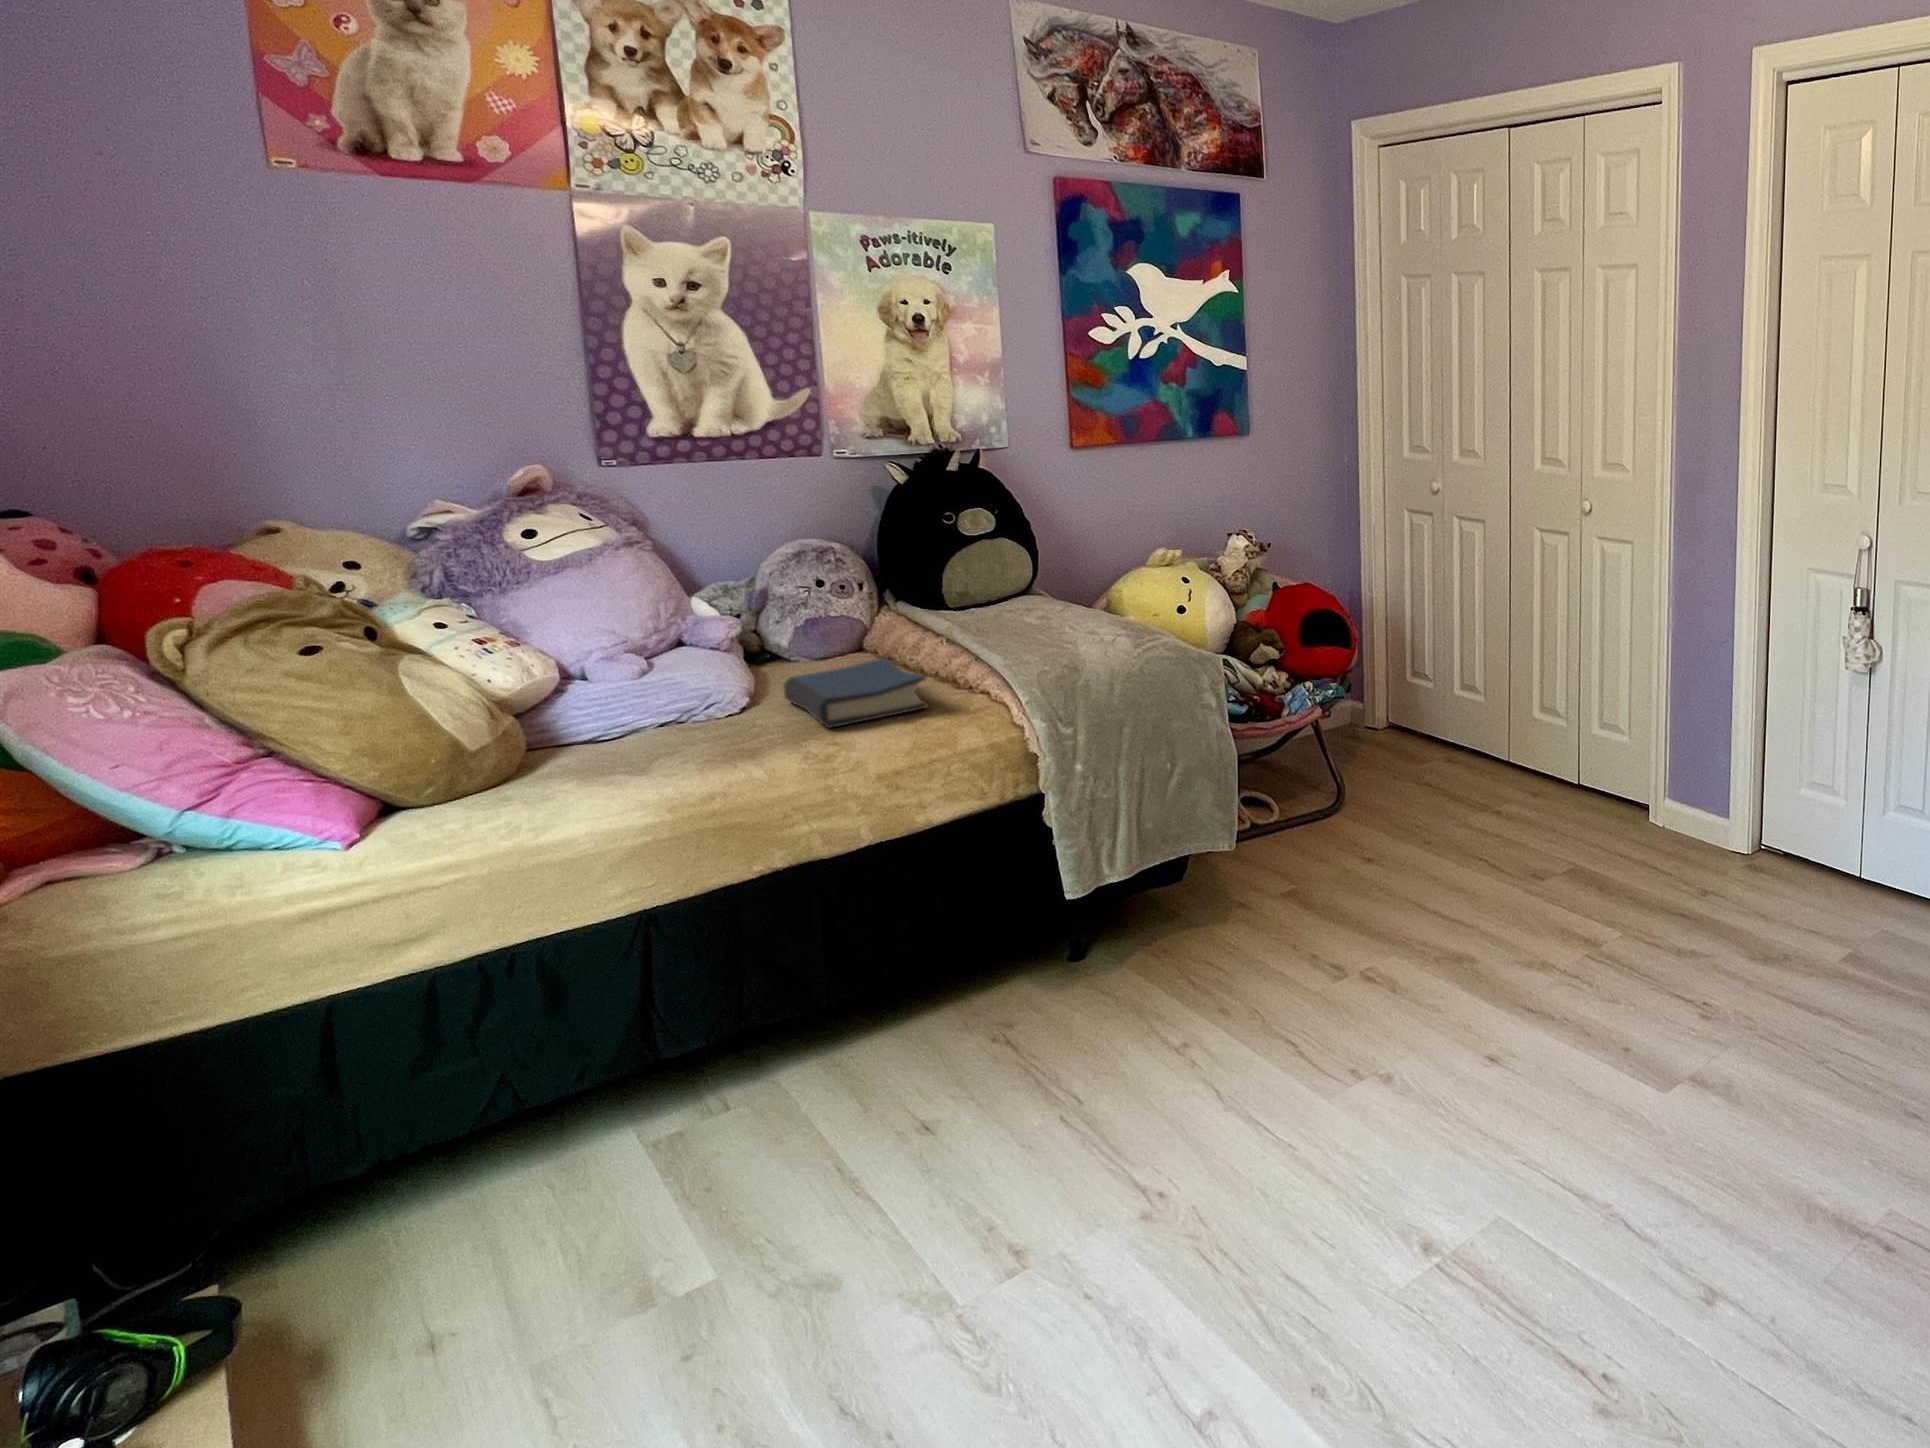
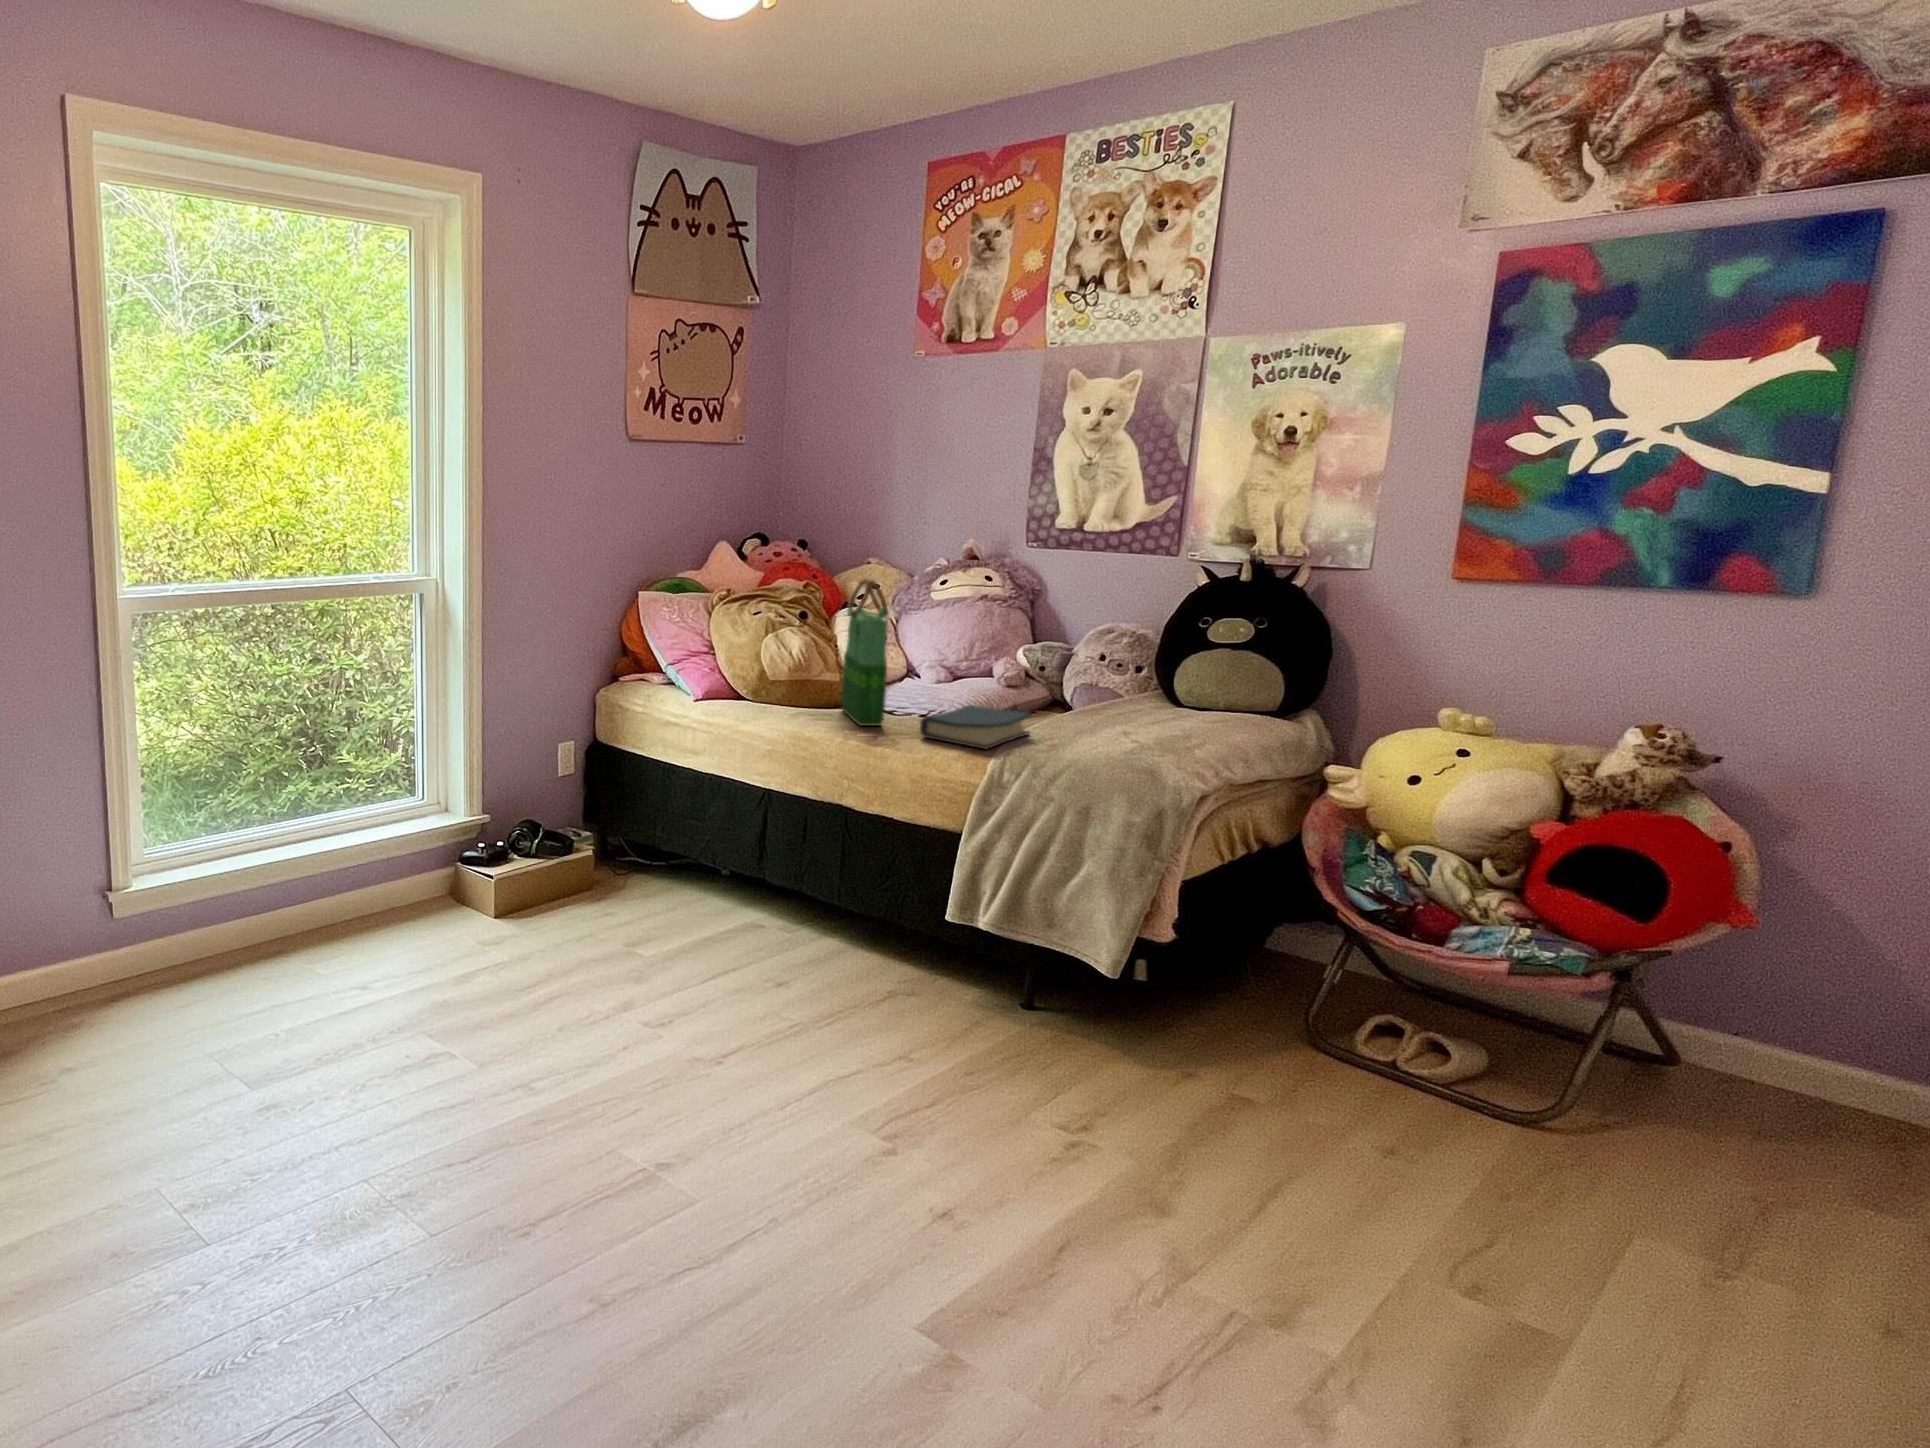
tote bag: none [584,528,741,756] -> present [842,579,889,726]

